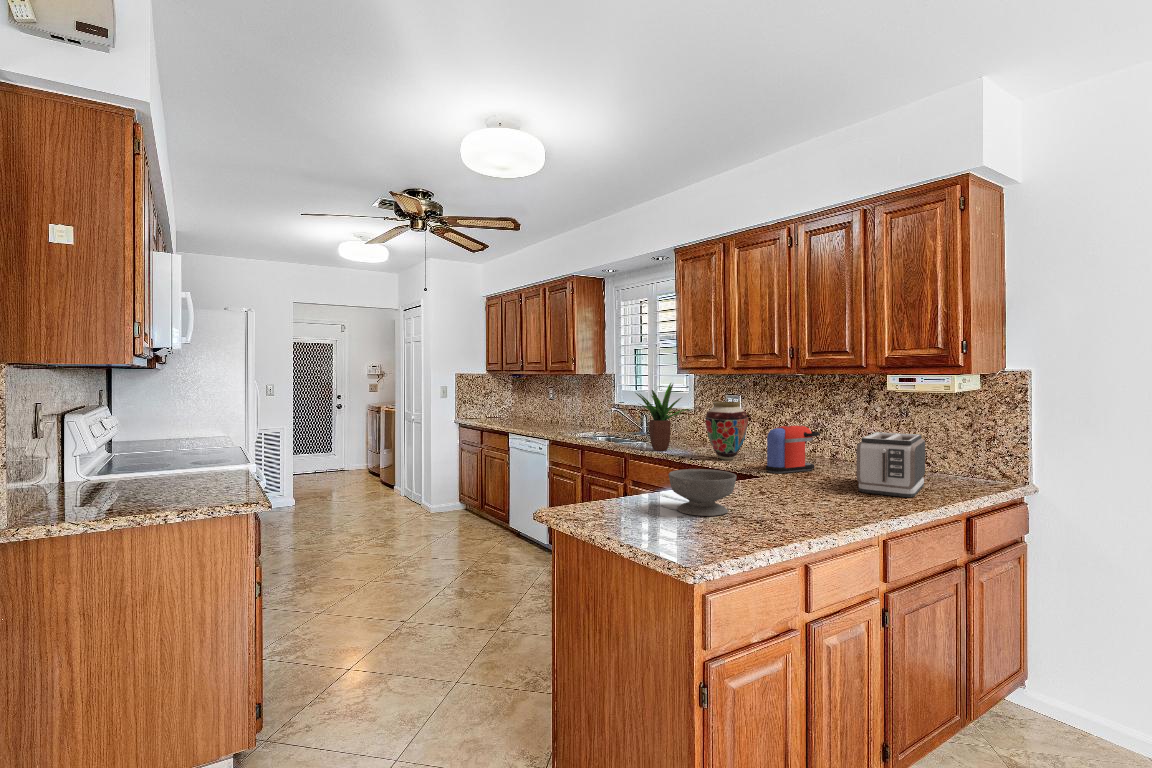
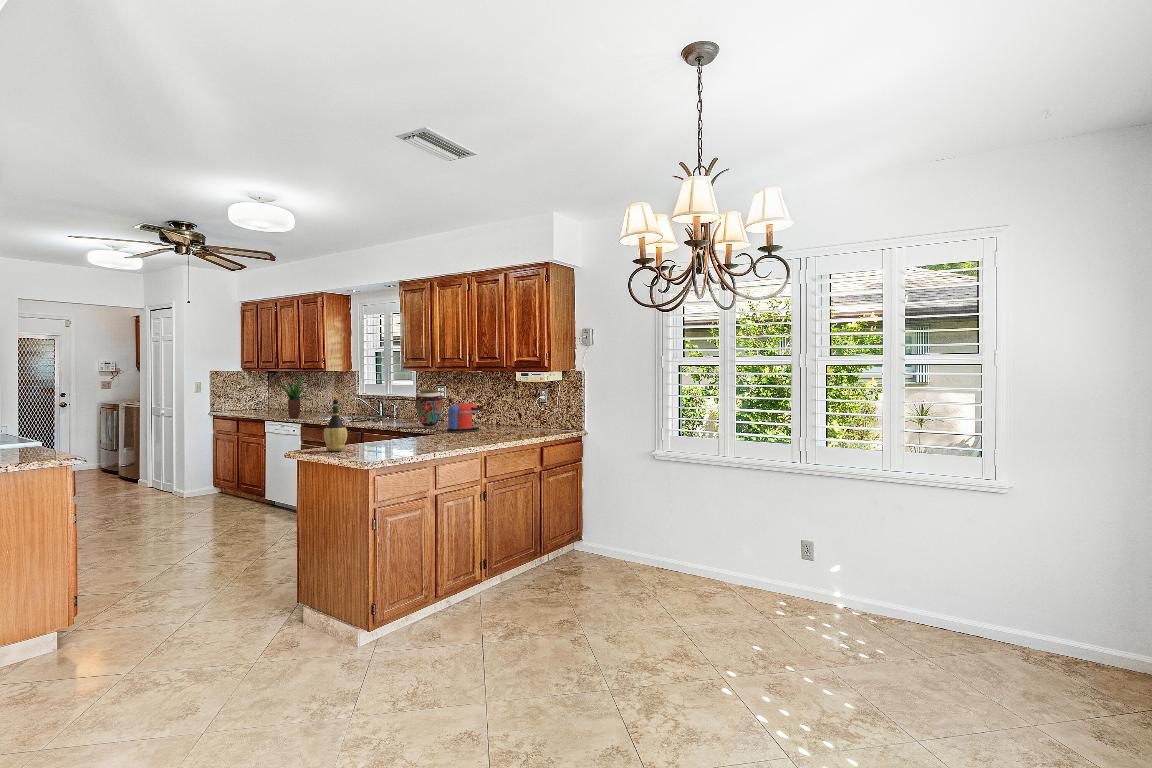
potted plant: present [636,383,688,451] -> present [278,377,311,418]
wine bottle: none [595,422,635,521] -> present [324,396,347,451]
toaster: present [856,432,925,497] -> none [488,405,530,438]
bowl: present [668,469,737,516] -> none [370,425,409,448]

